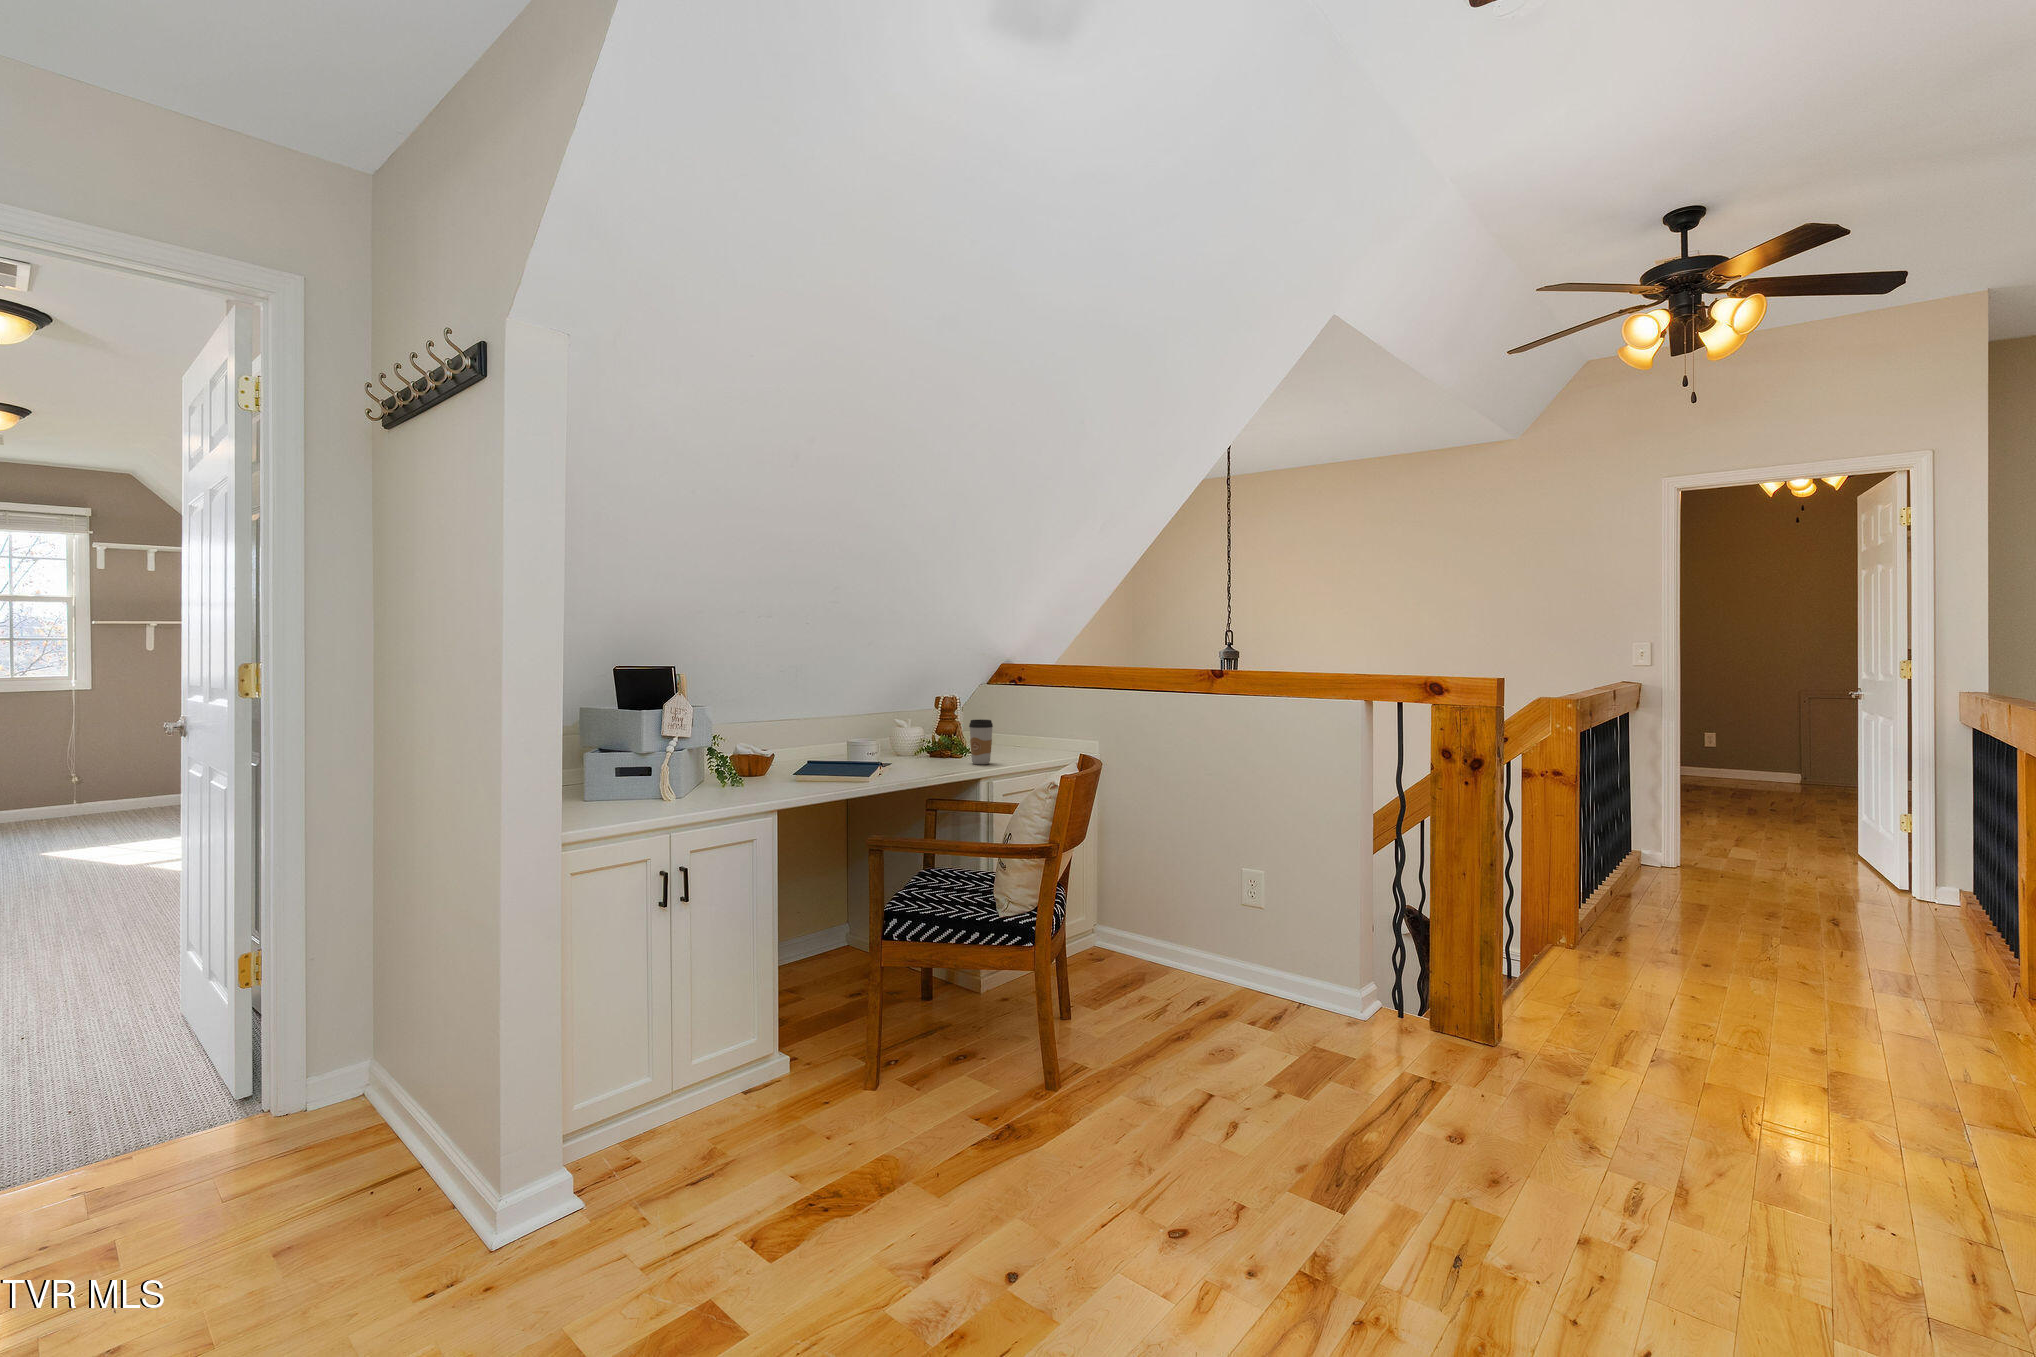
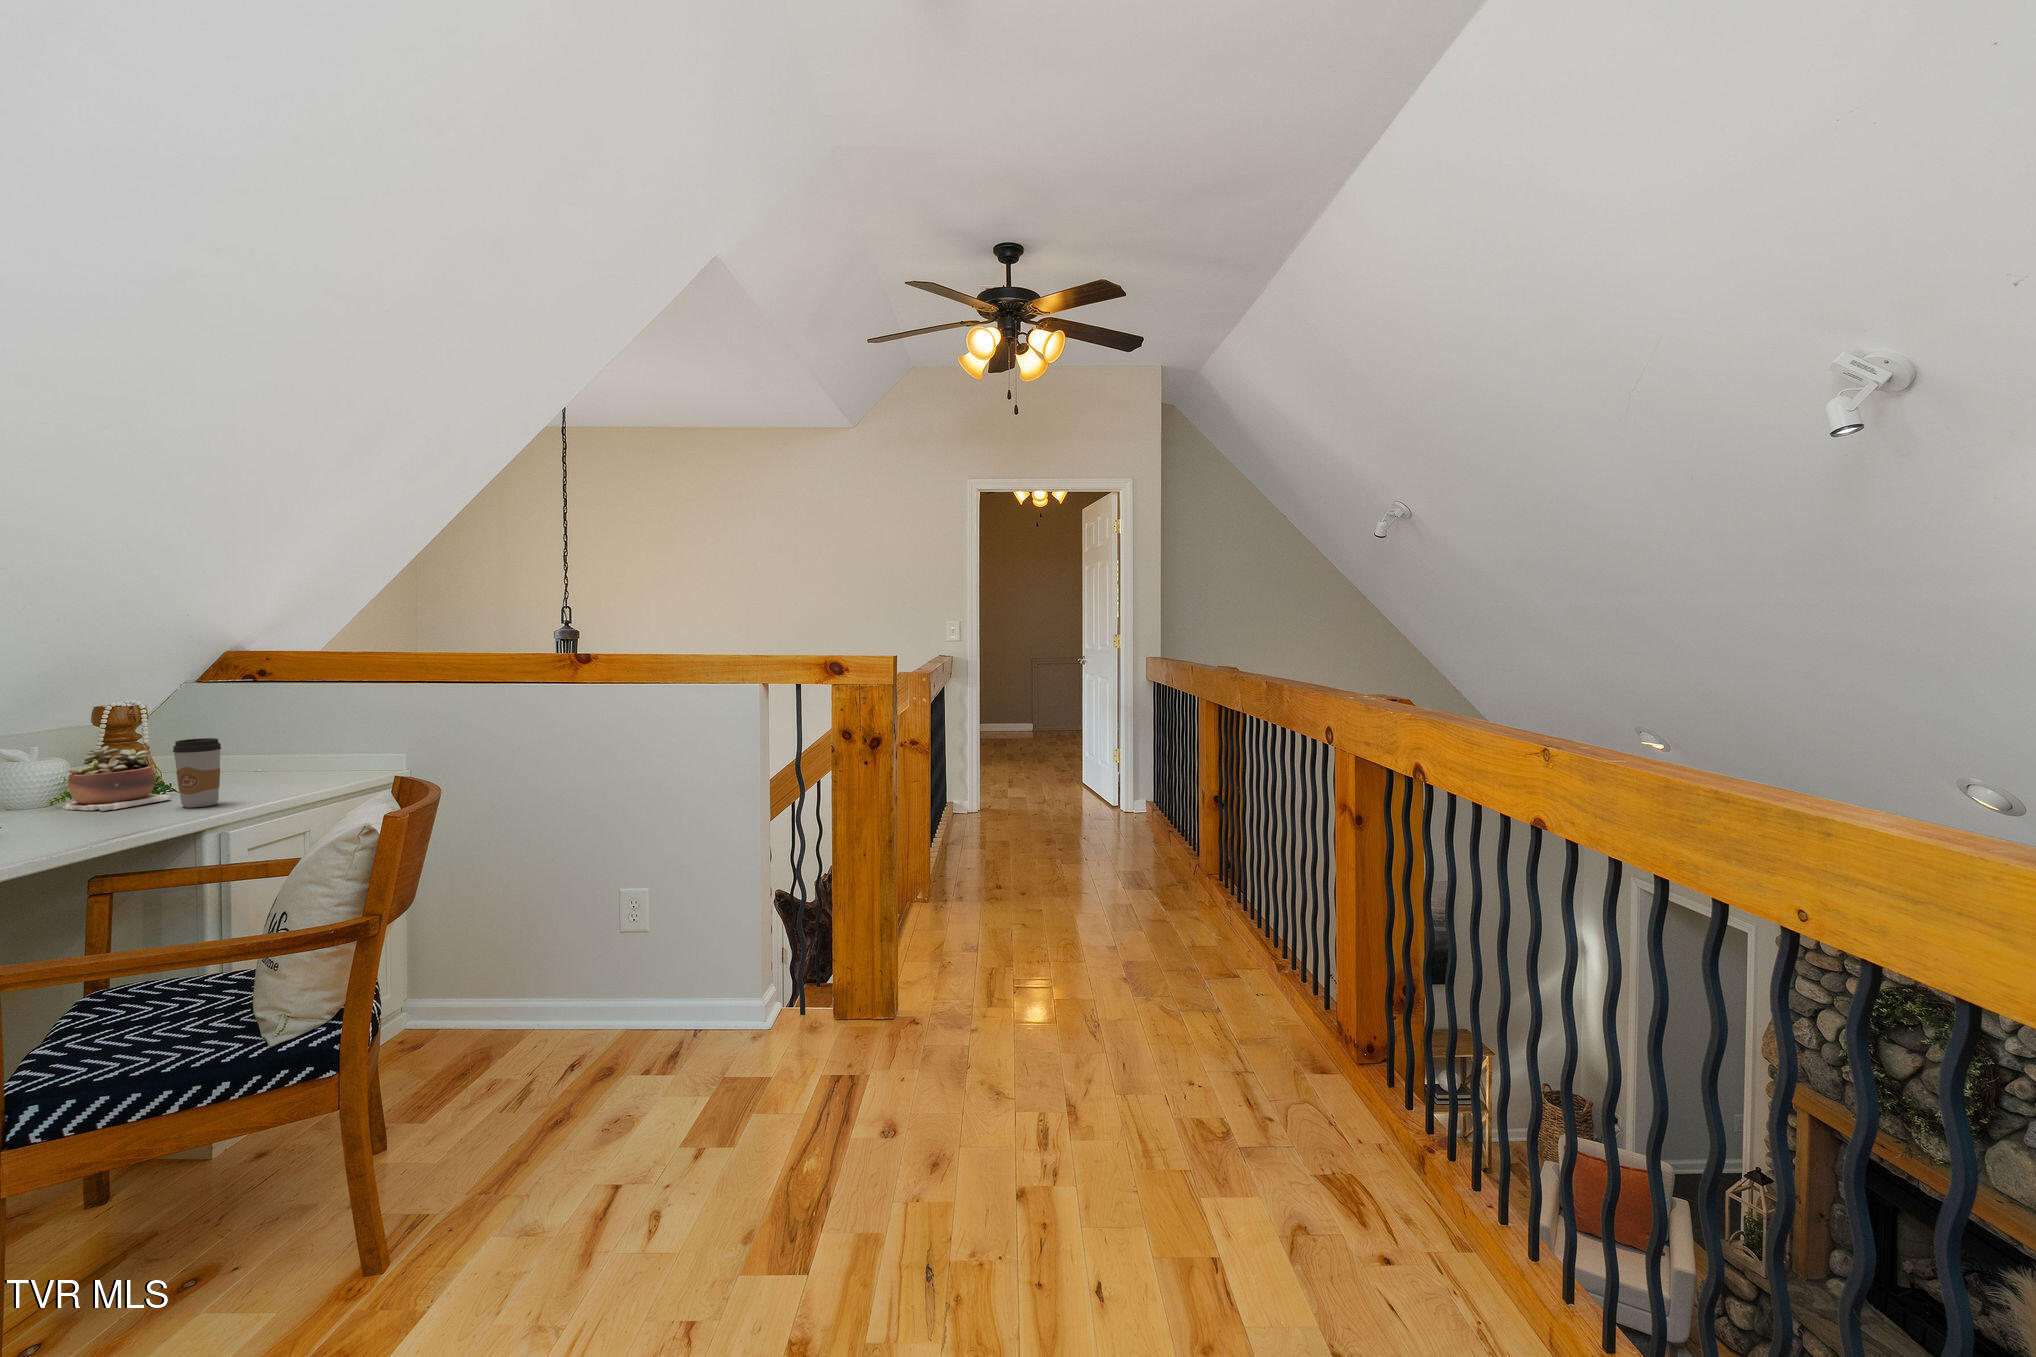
succulent plant: none [915,721,969,761] -> present [56,746,173,811]

